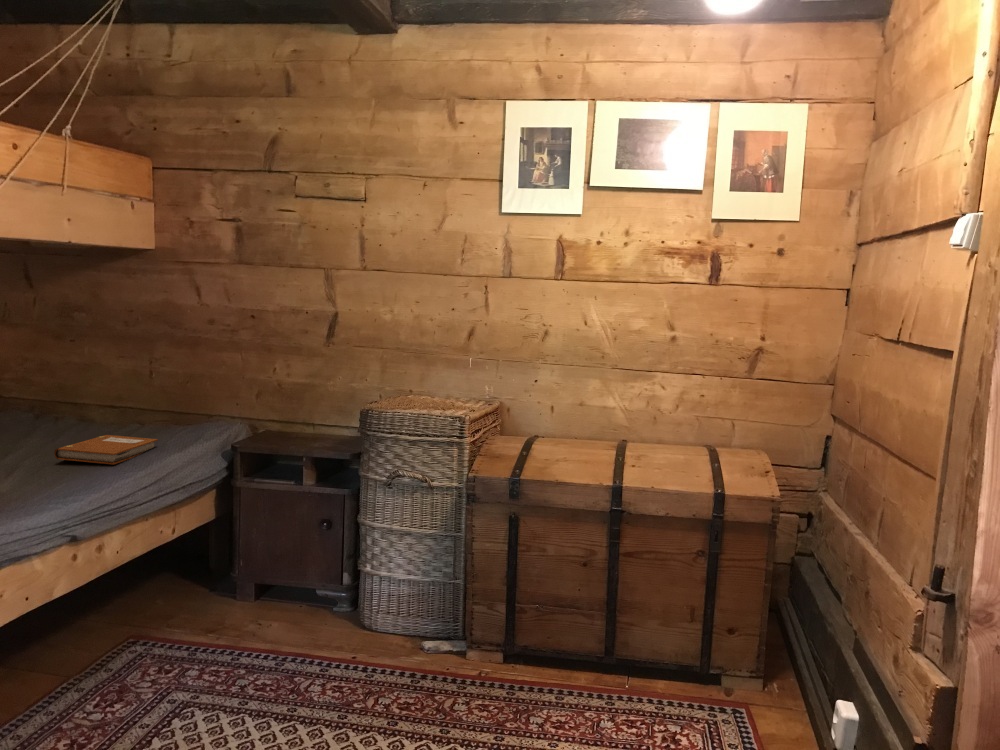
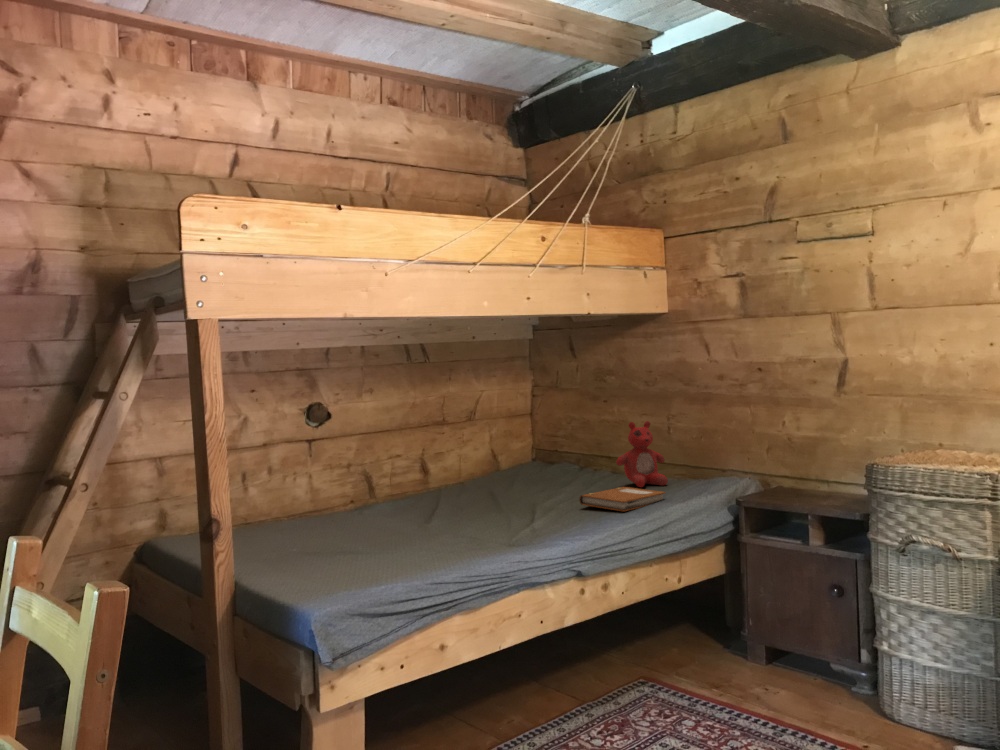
stuffed bear: none [94,363,154,433] -> present [616,421,668,487]

